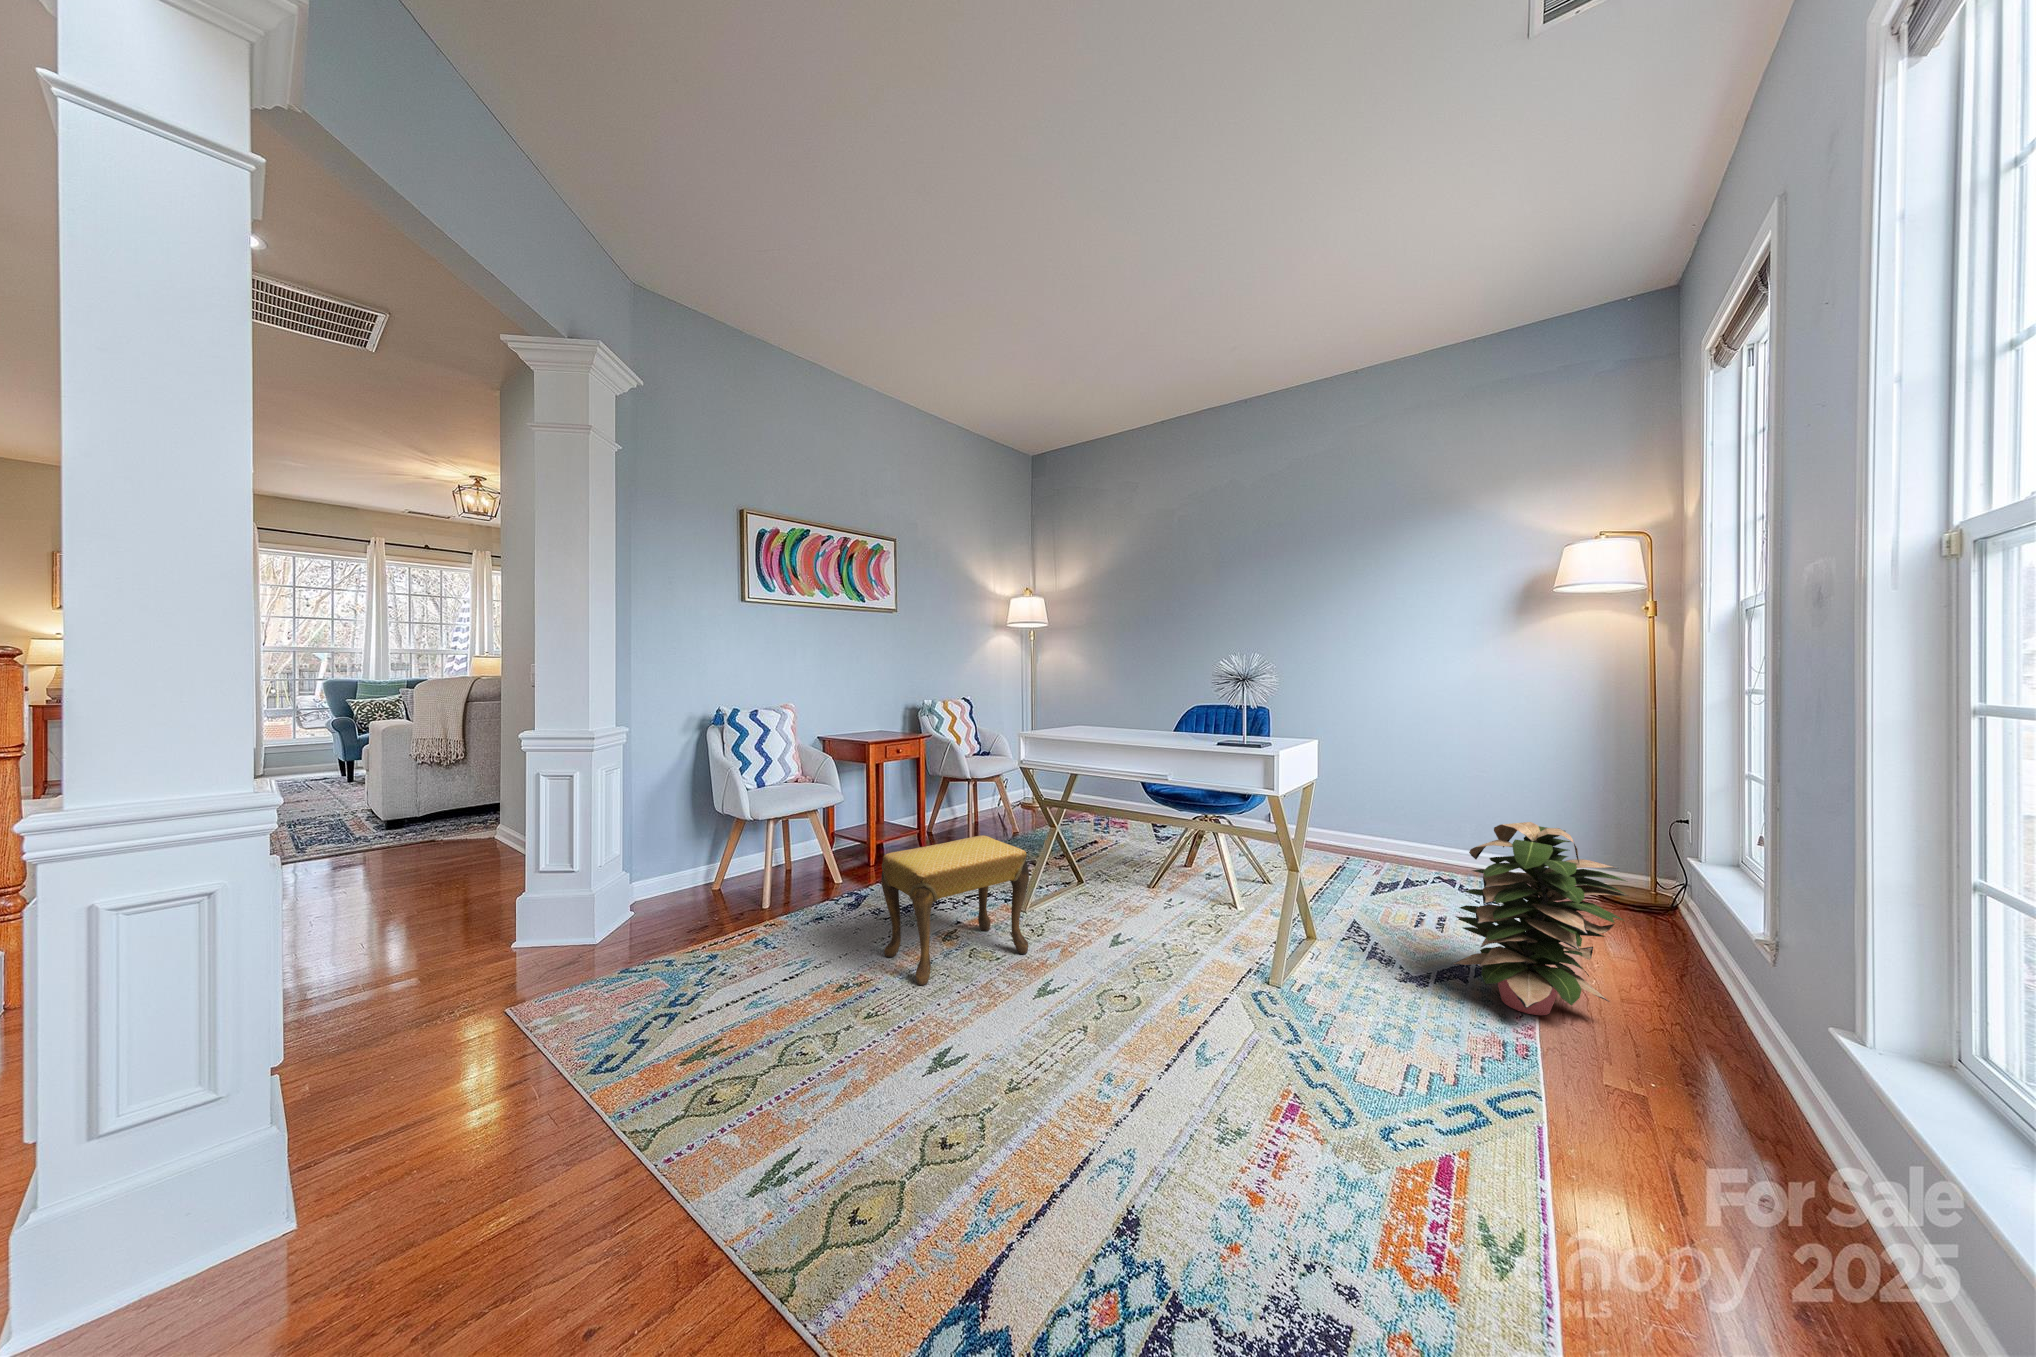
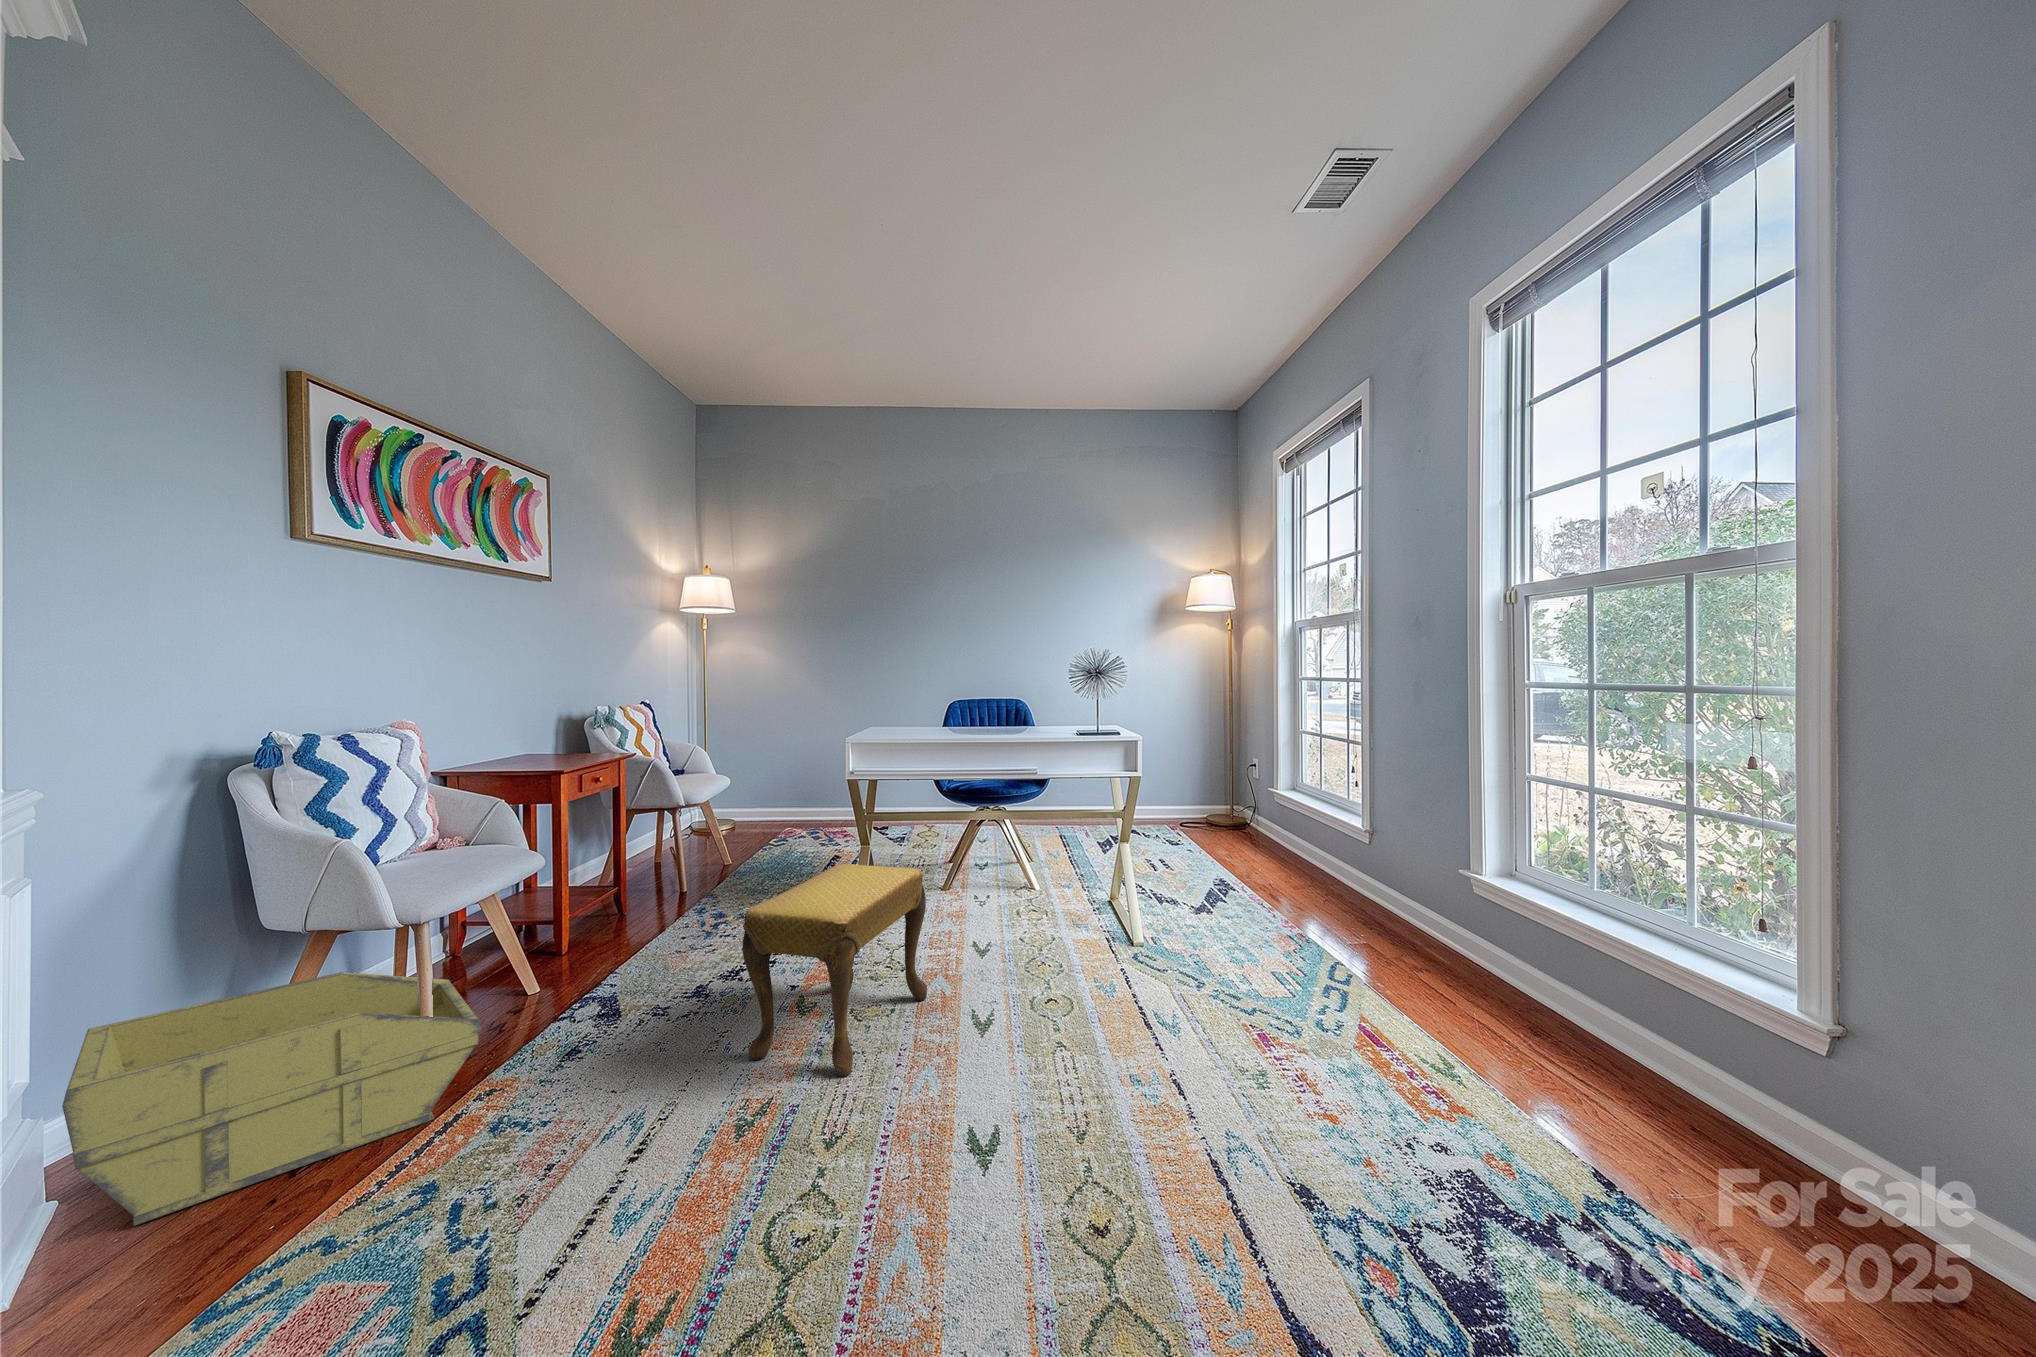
decorative plant: present [1453,822,1628,1015] -> none [1277,762,1395,920]
storage bin: none [592,843,769,940] -> present [62,972,482,1226]

